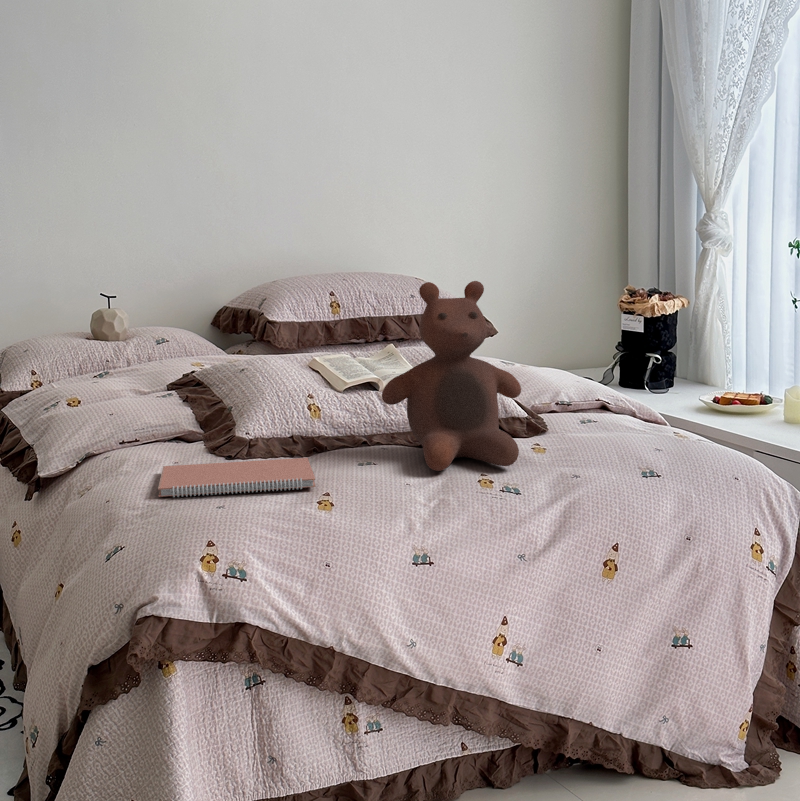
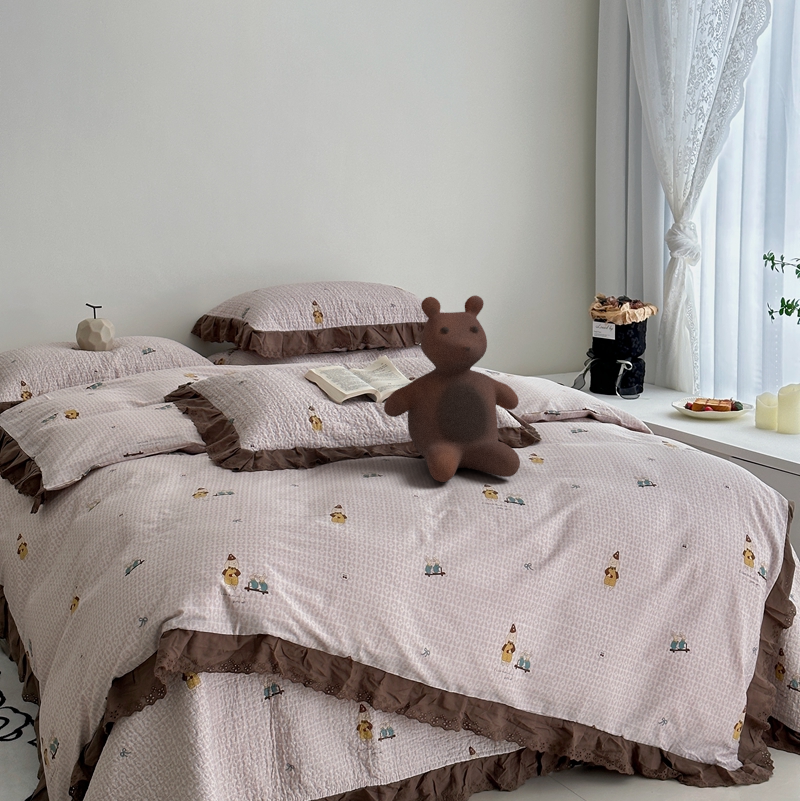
notebook: present [158,458,316,497] -> none [171,470,326,511]

